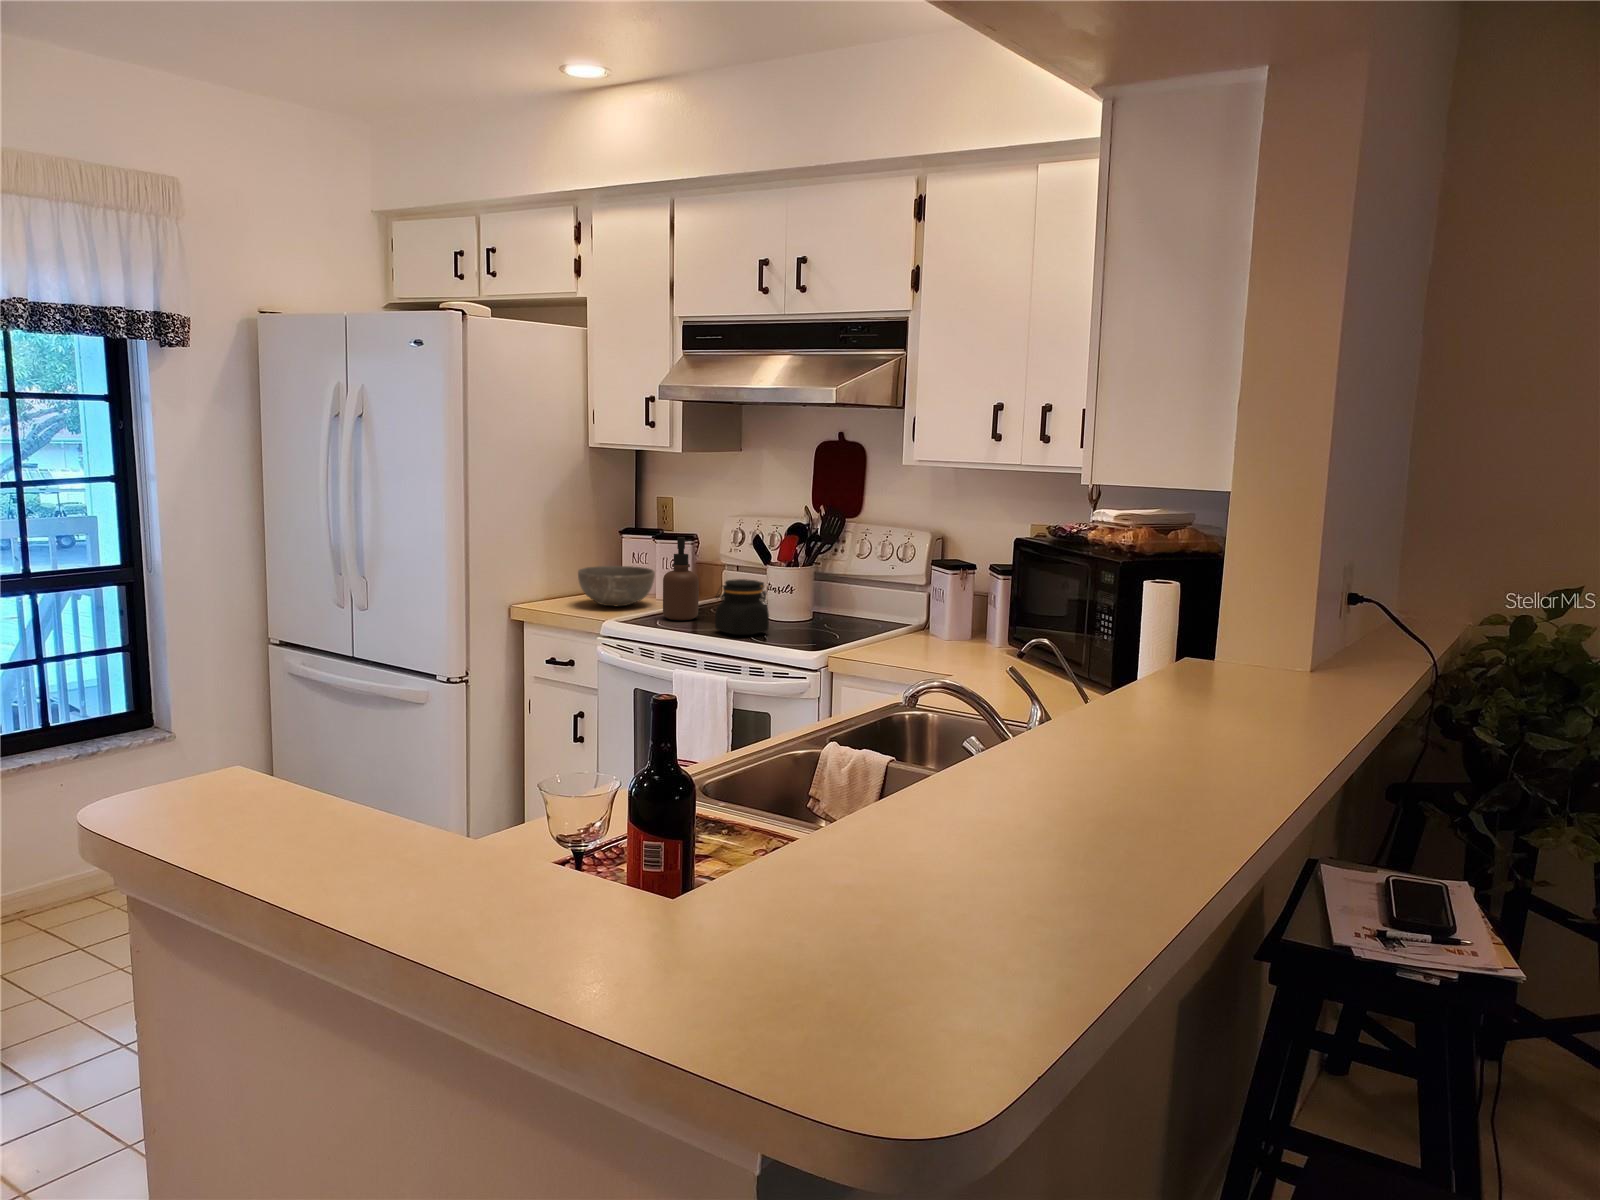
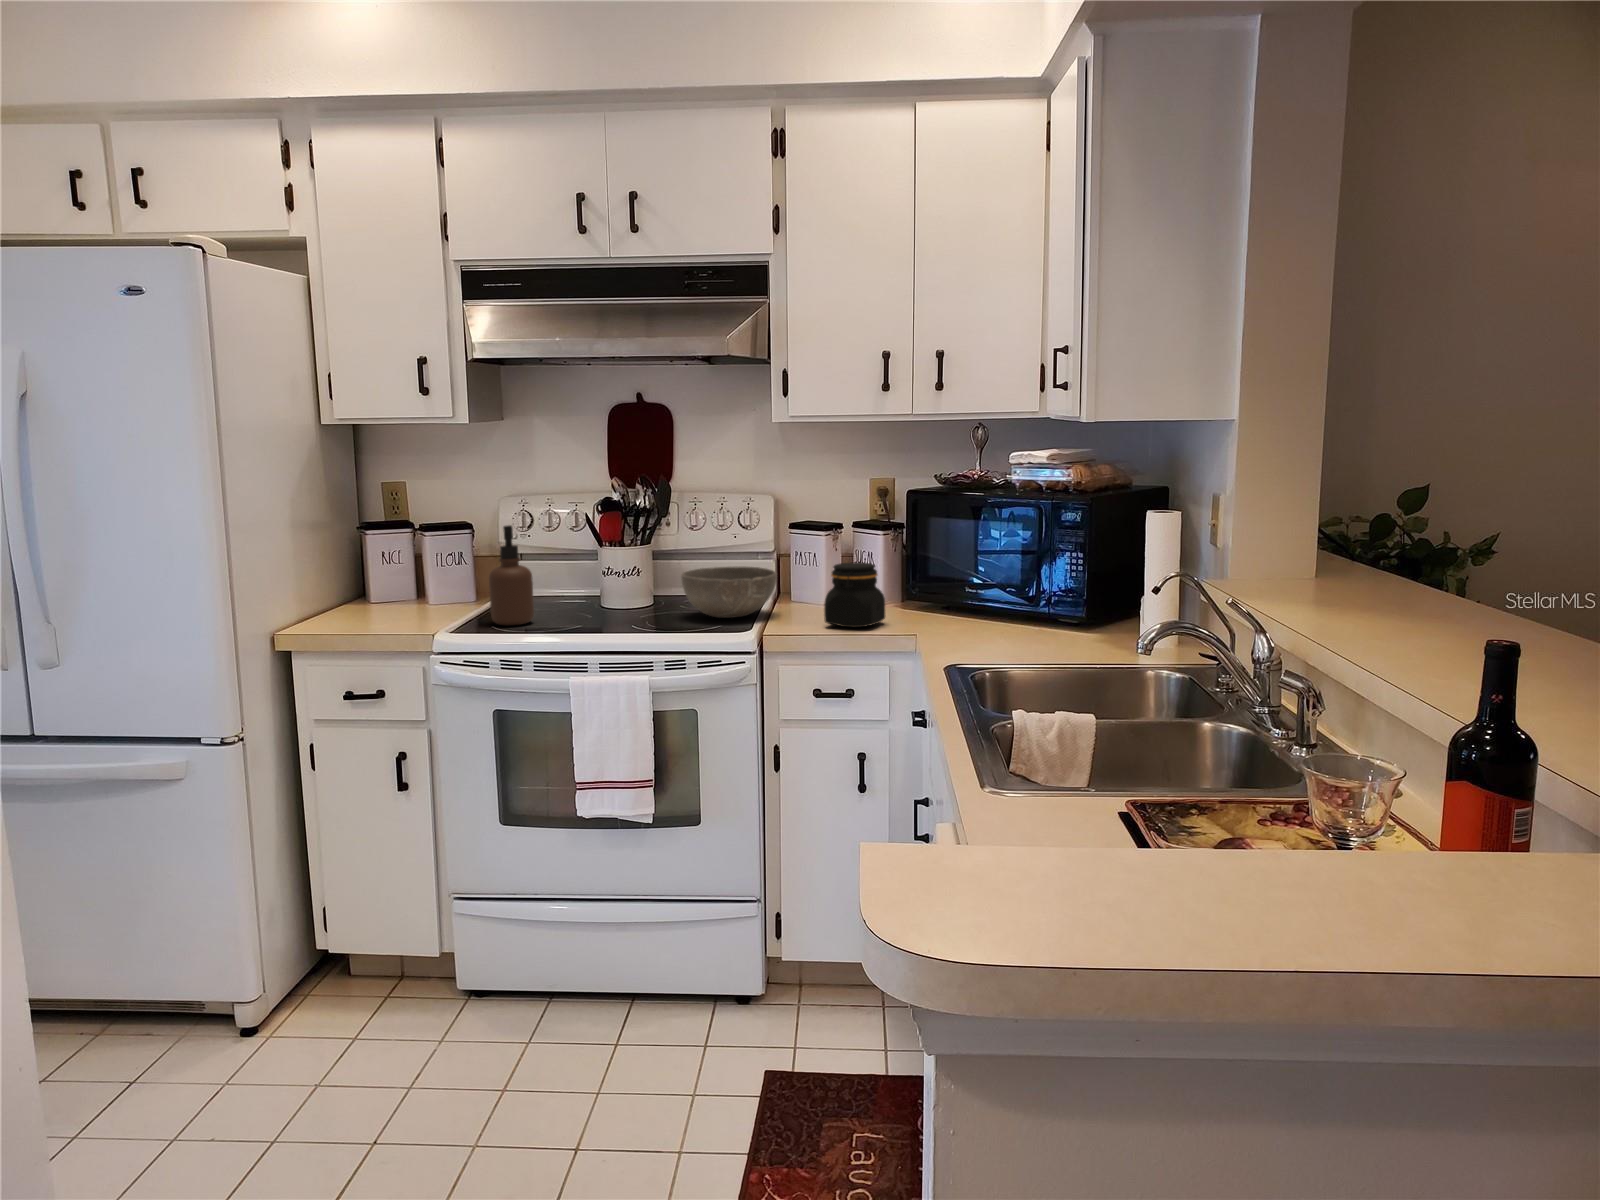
bowl: present [578,566,655,606] -> present [681,567,777,618]
jar: present [715,579,769,635] -> present [824,562,885,628]

